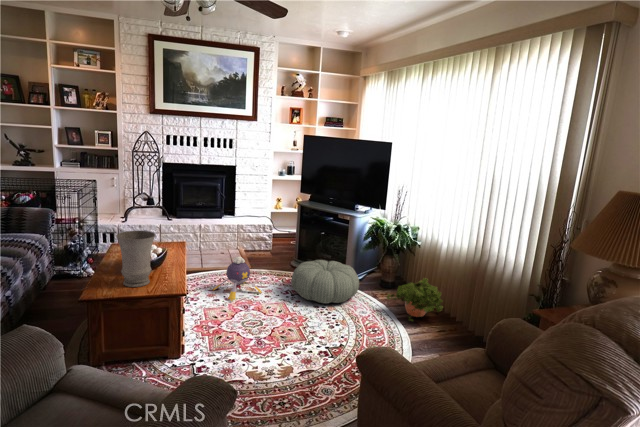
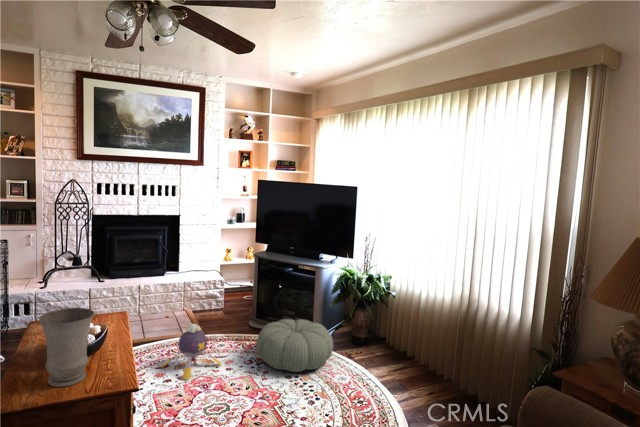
potted plant: present [387,278,442,321] -> none [365,332,431,386]

